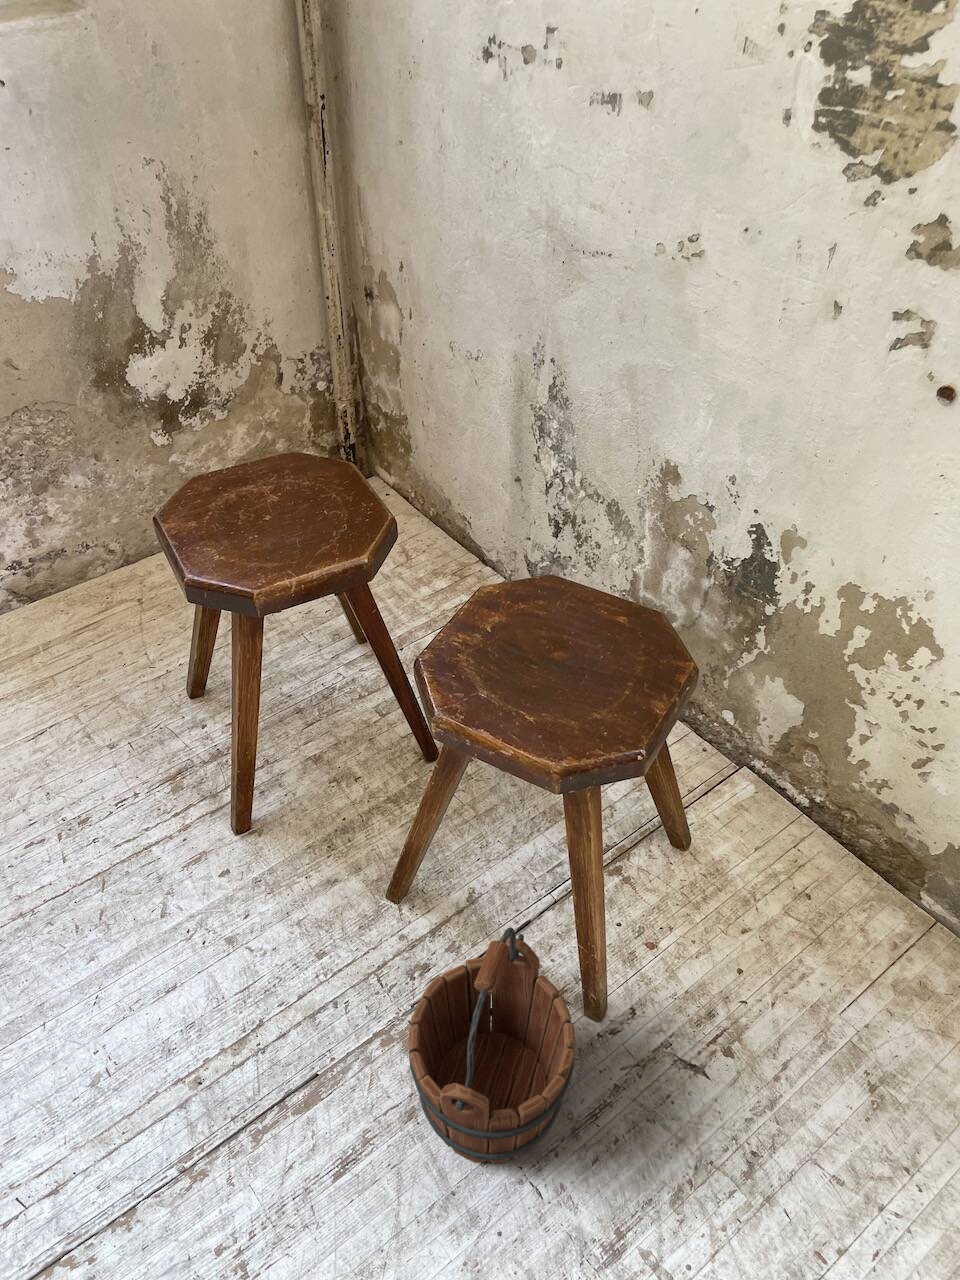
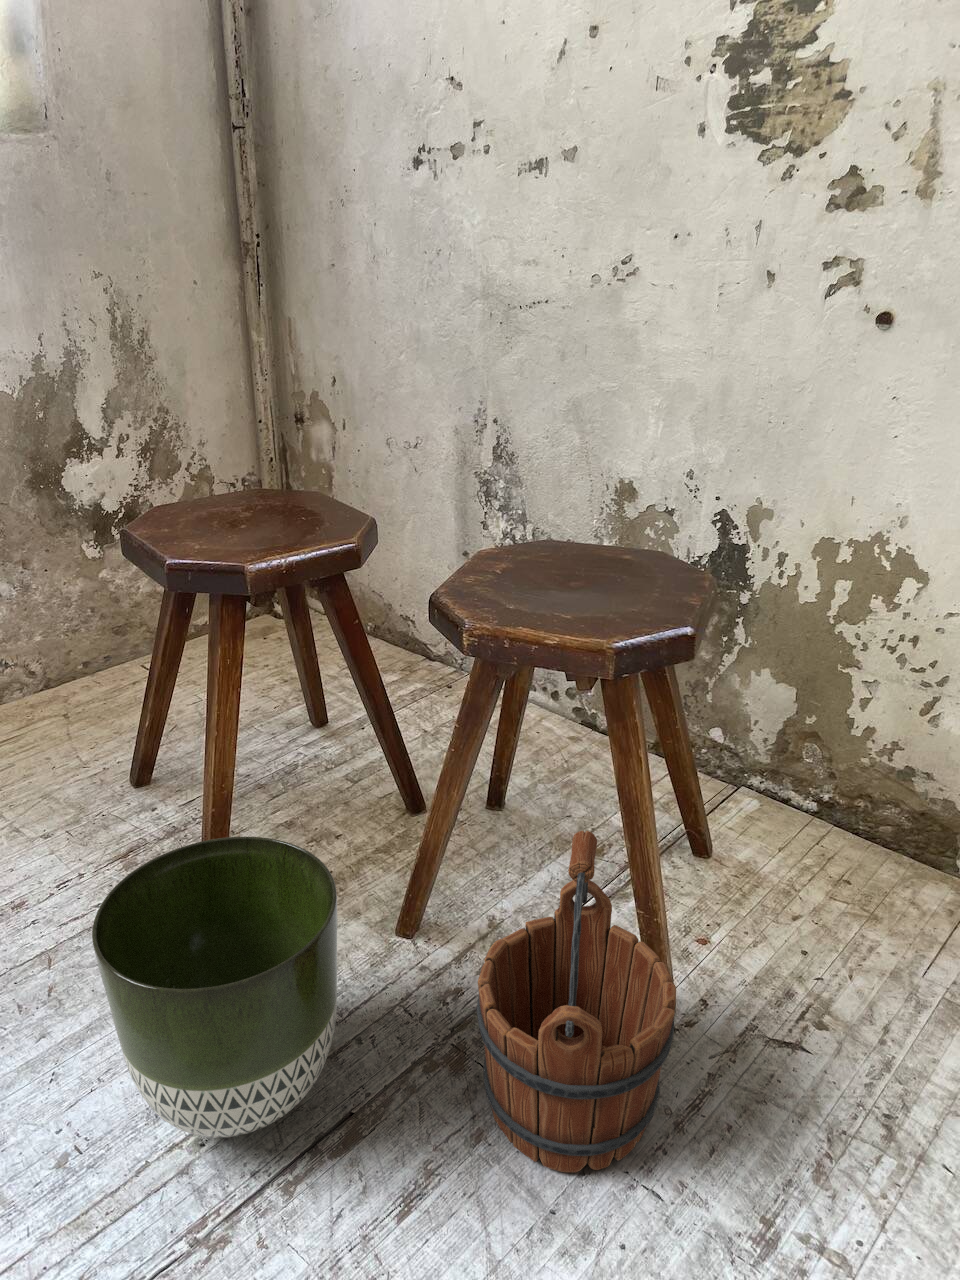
planter: none [96,860,306,1095] -> present [92,837,337,1138]

